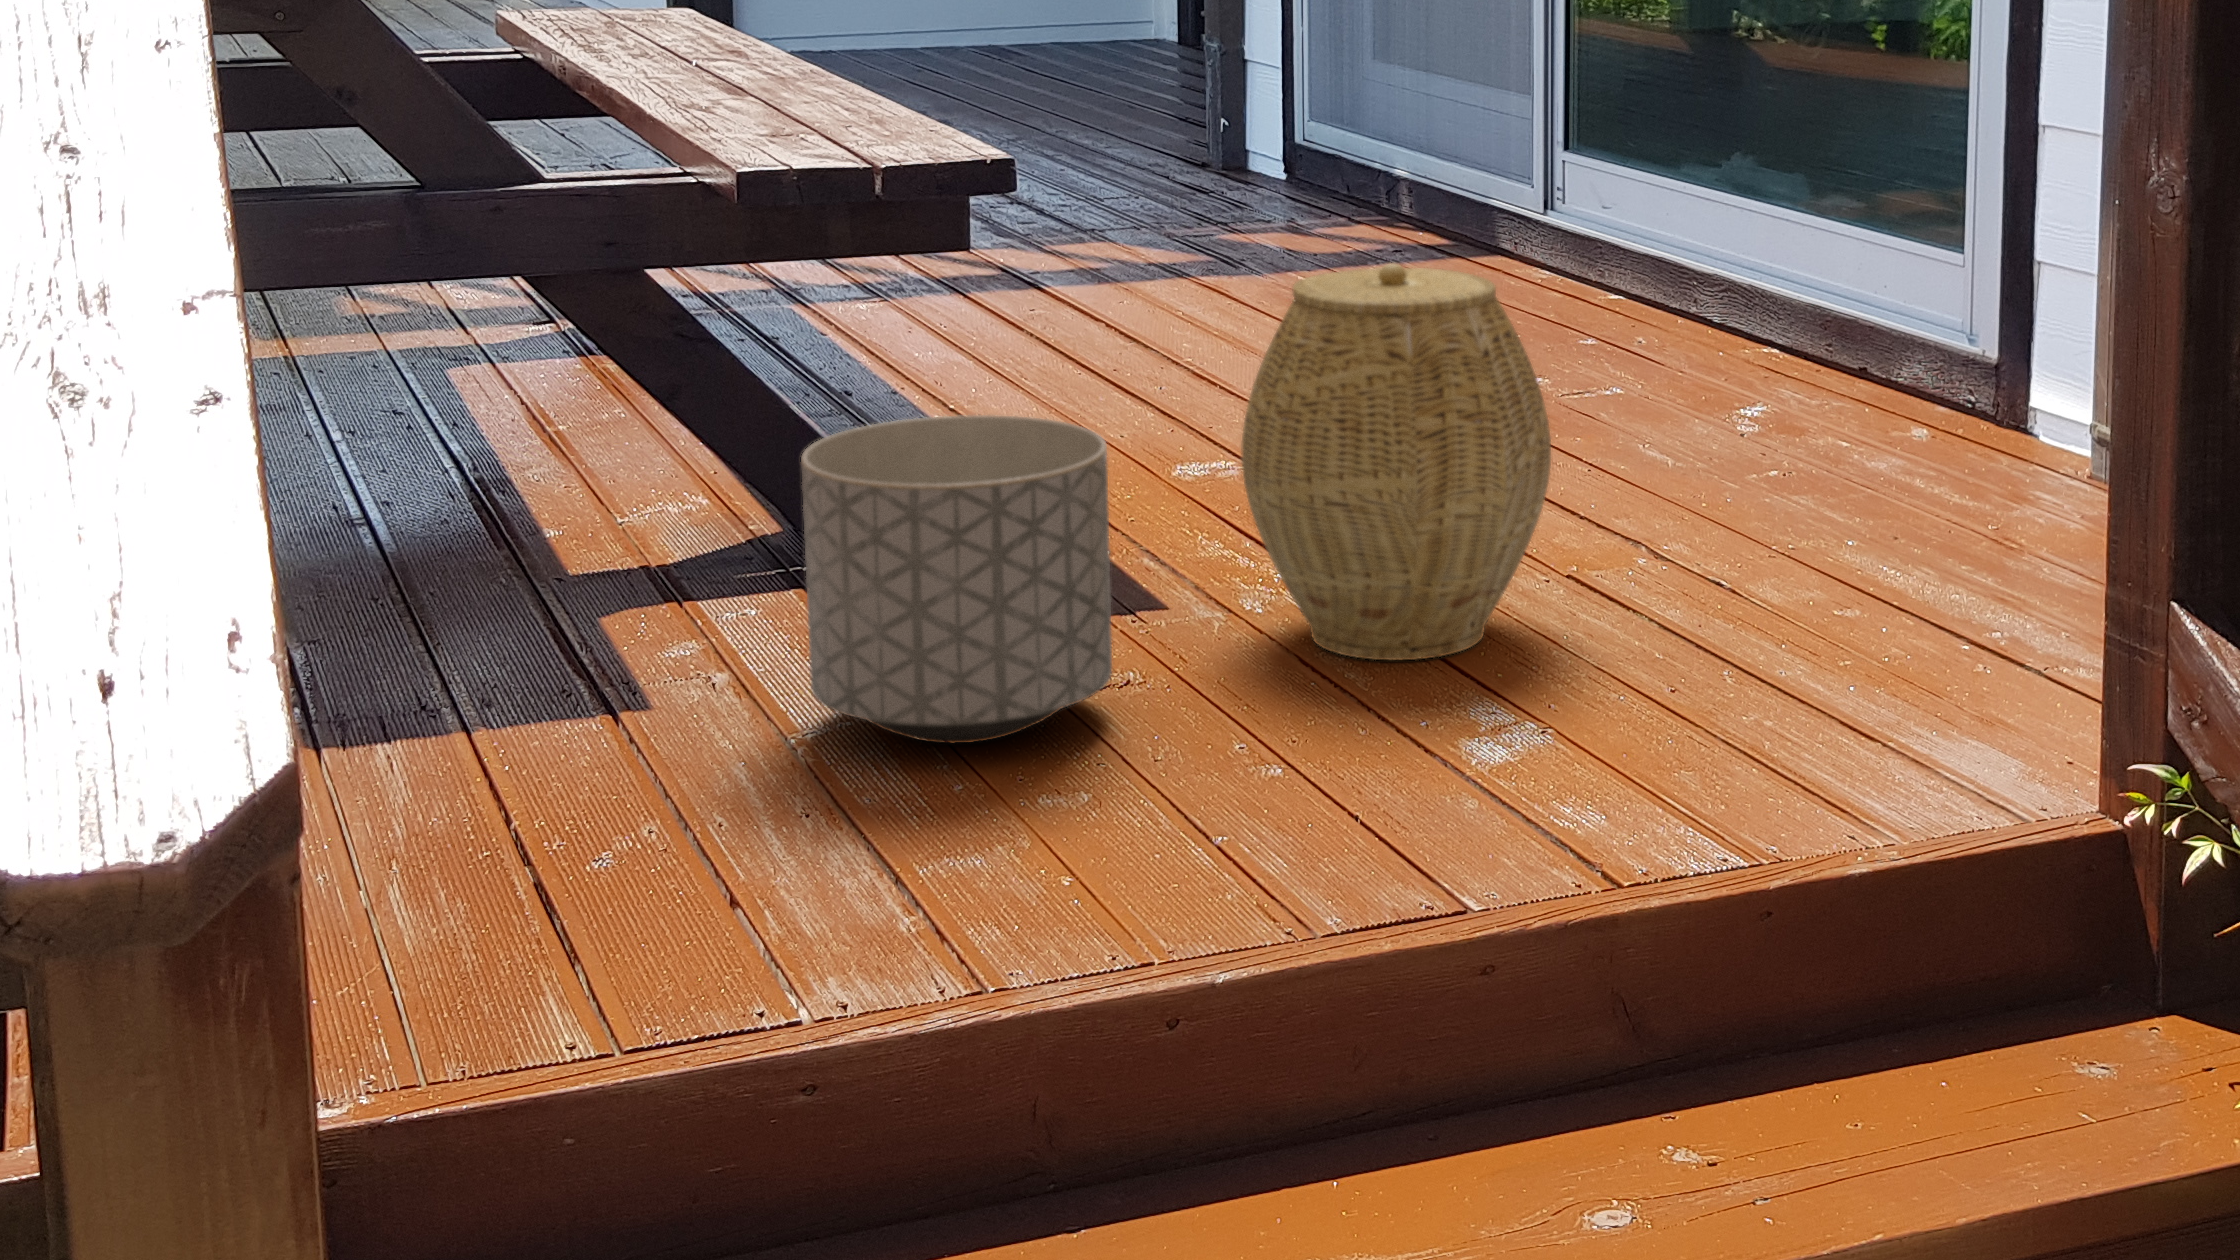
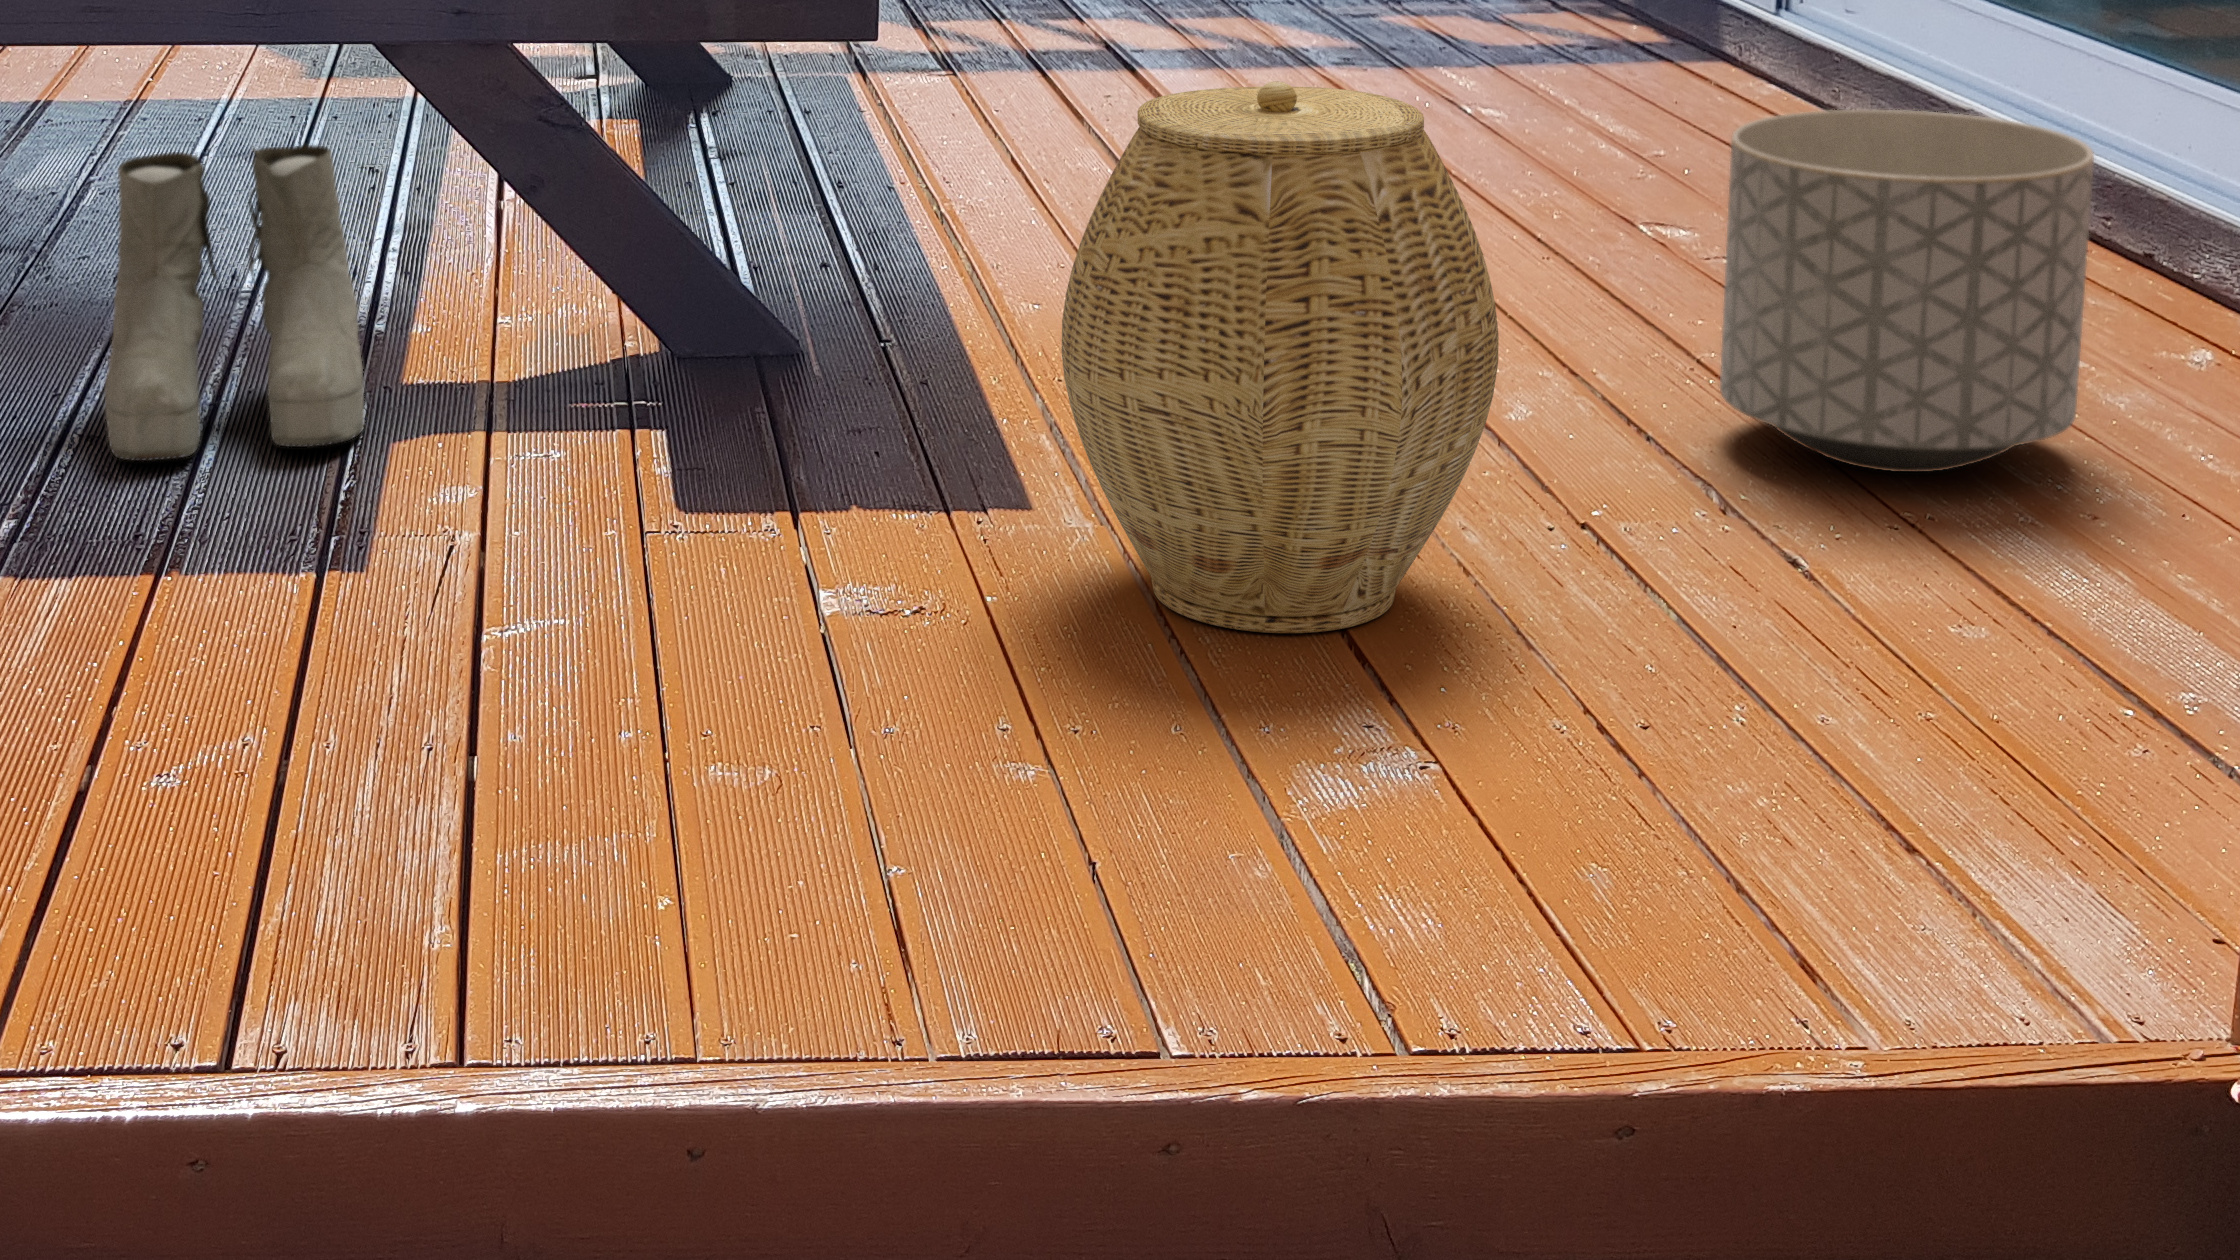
boots: none [375,365,612,636] -> present [105,145,365,461]
planter: present [801,415,1112,743] -> present [1720,110,2094,472]

